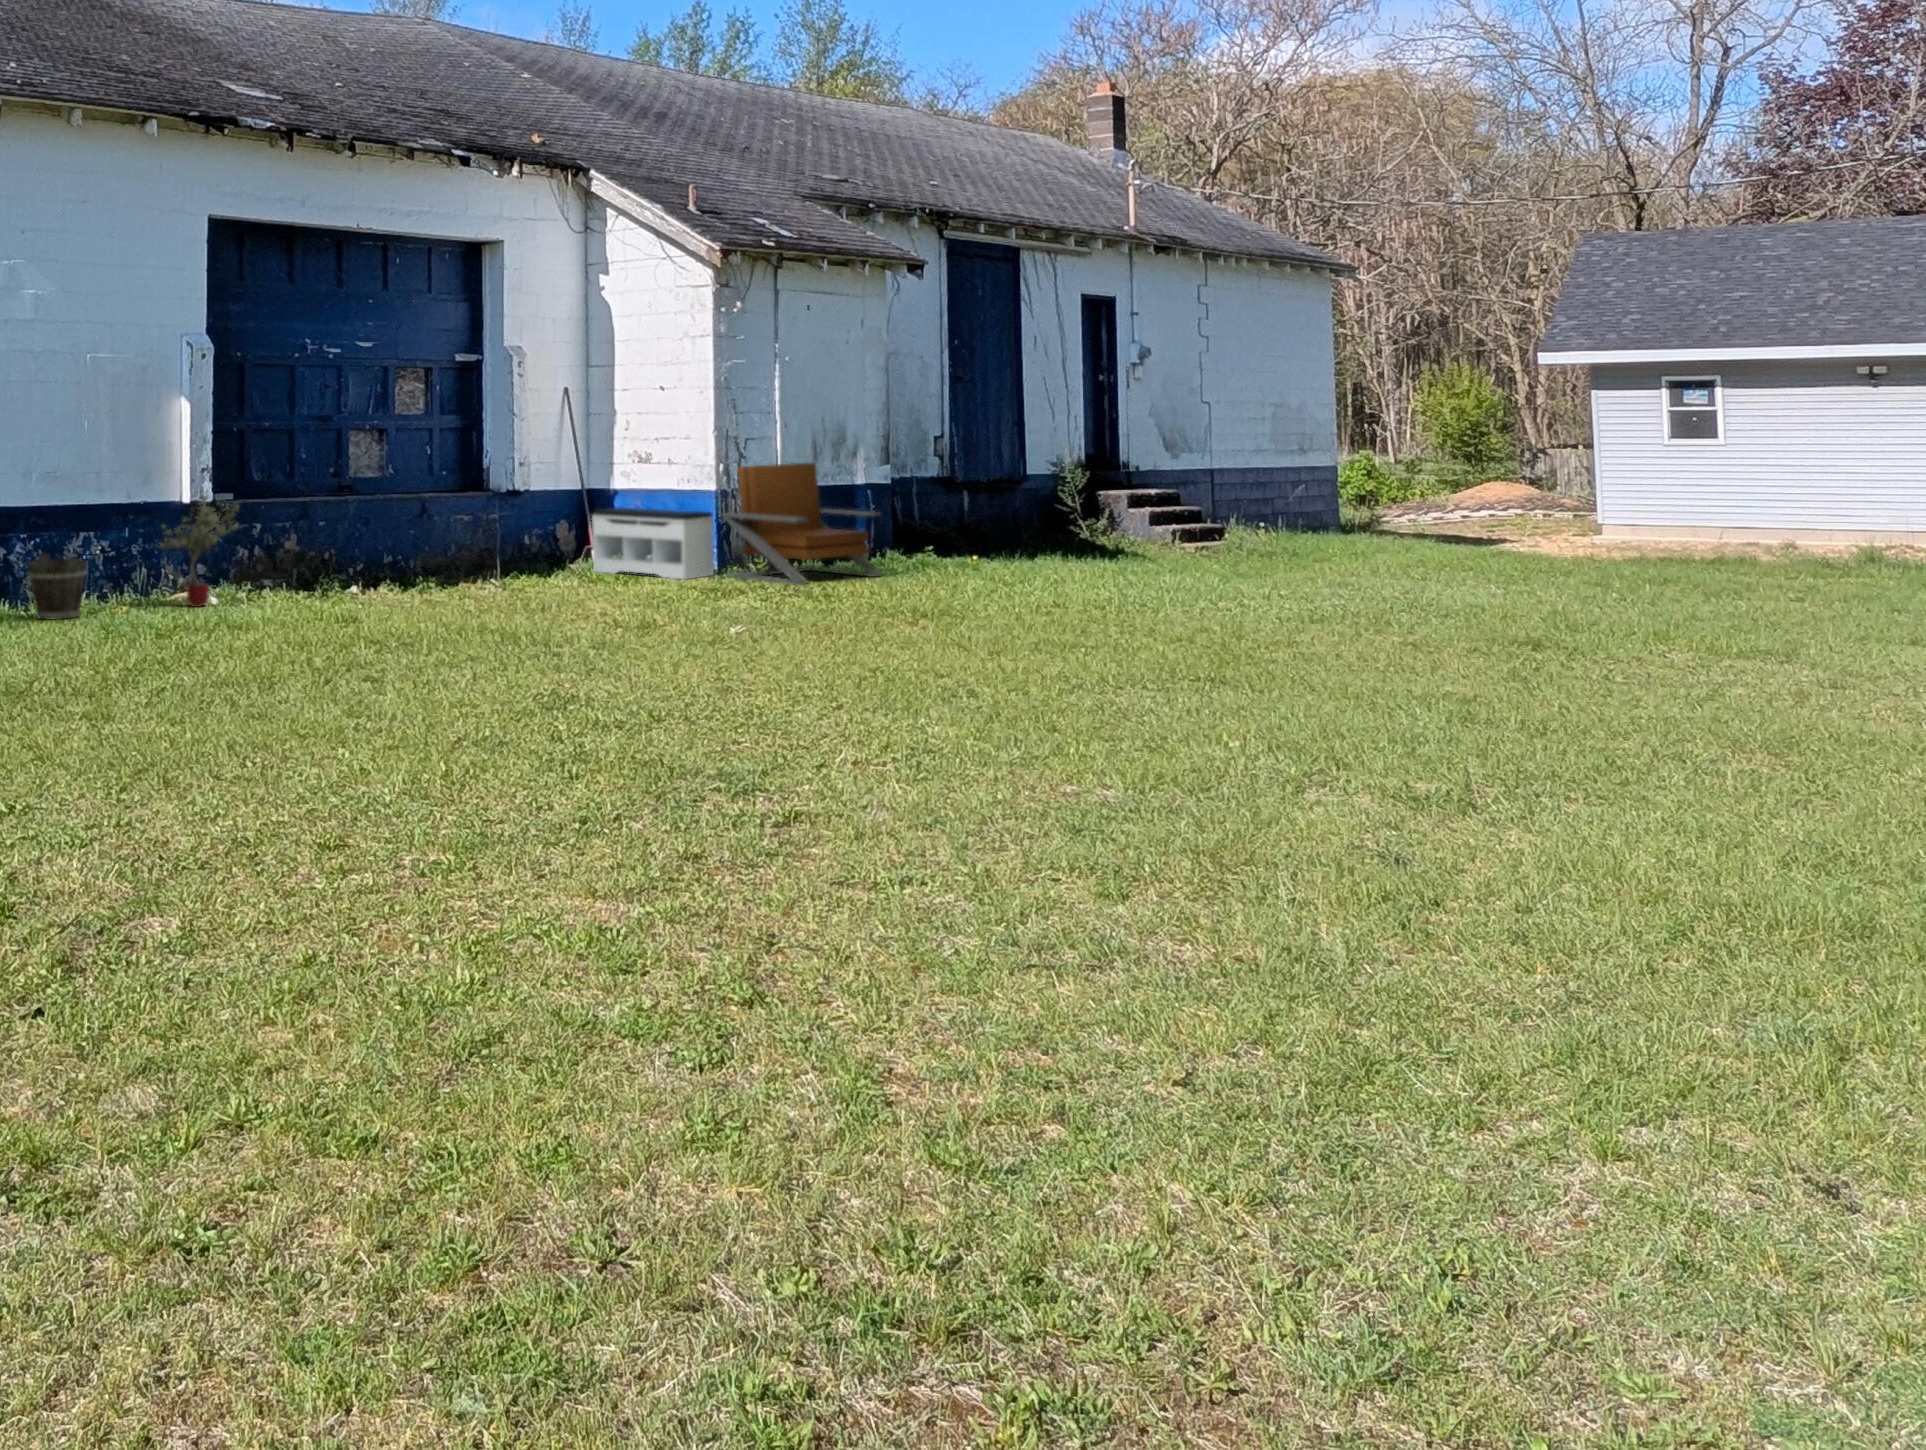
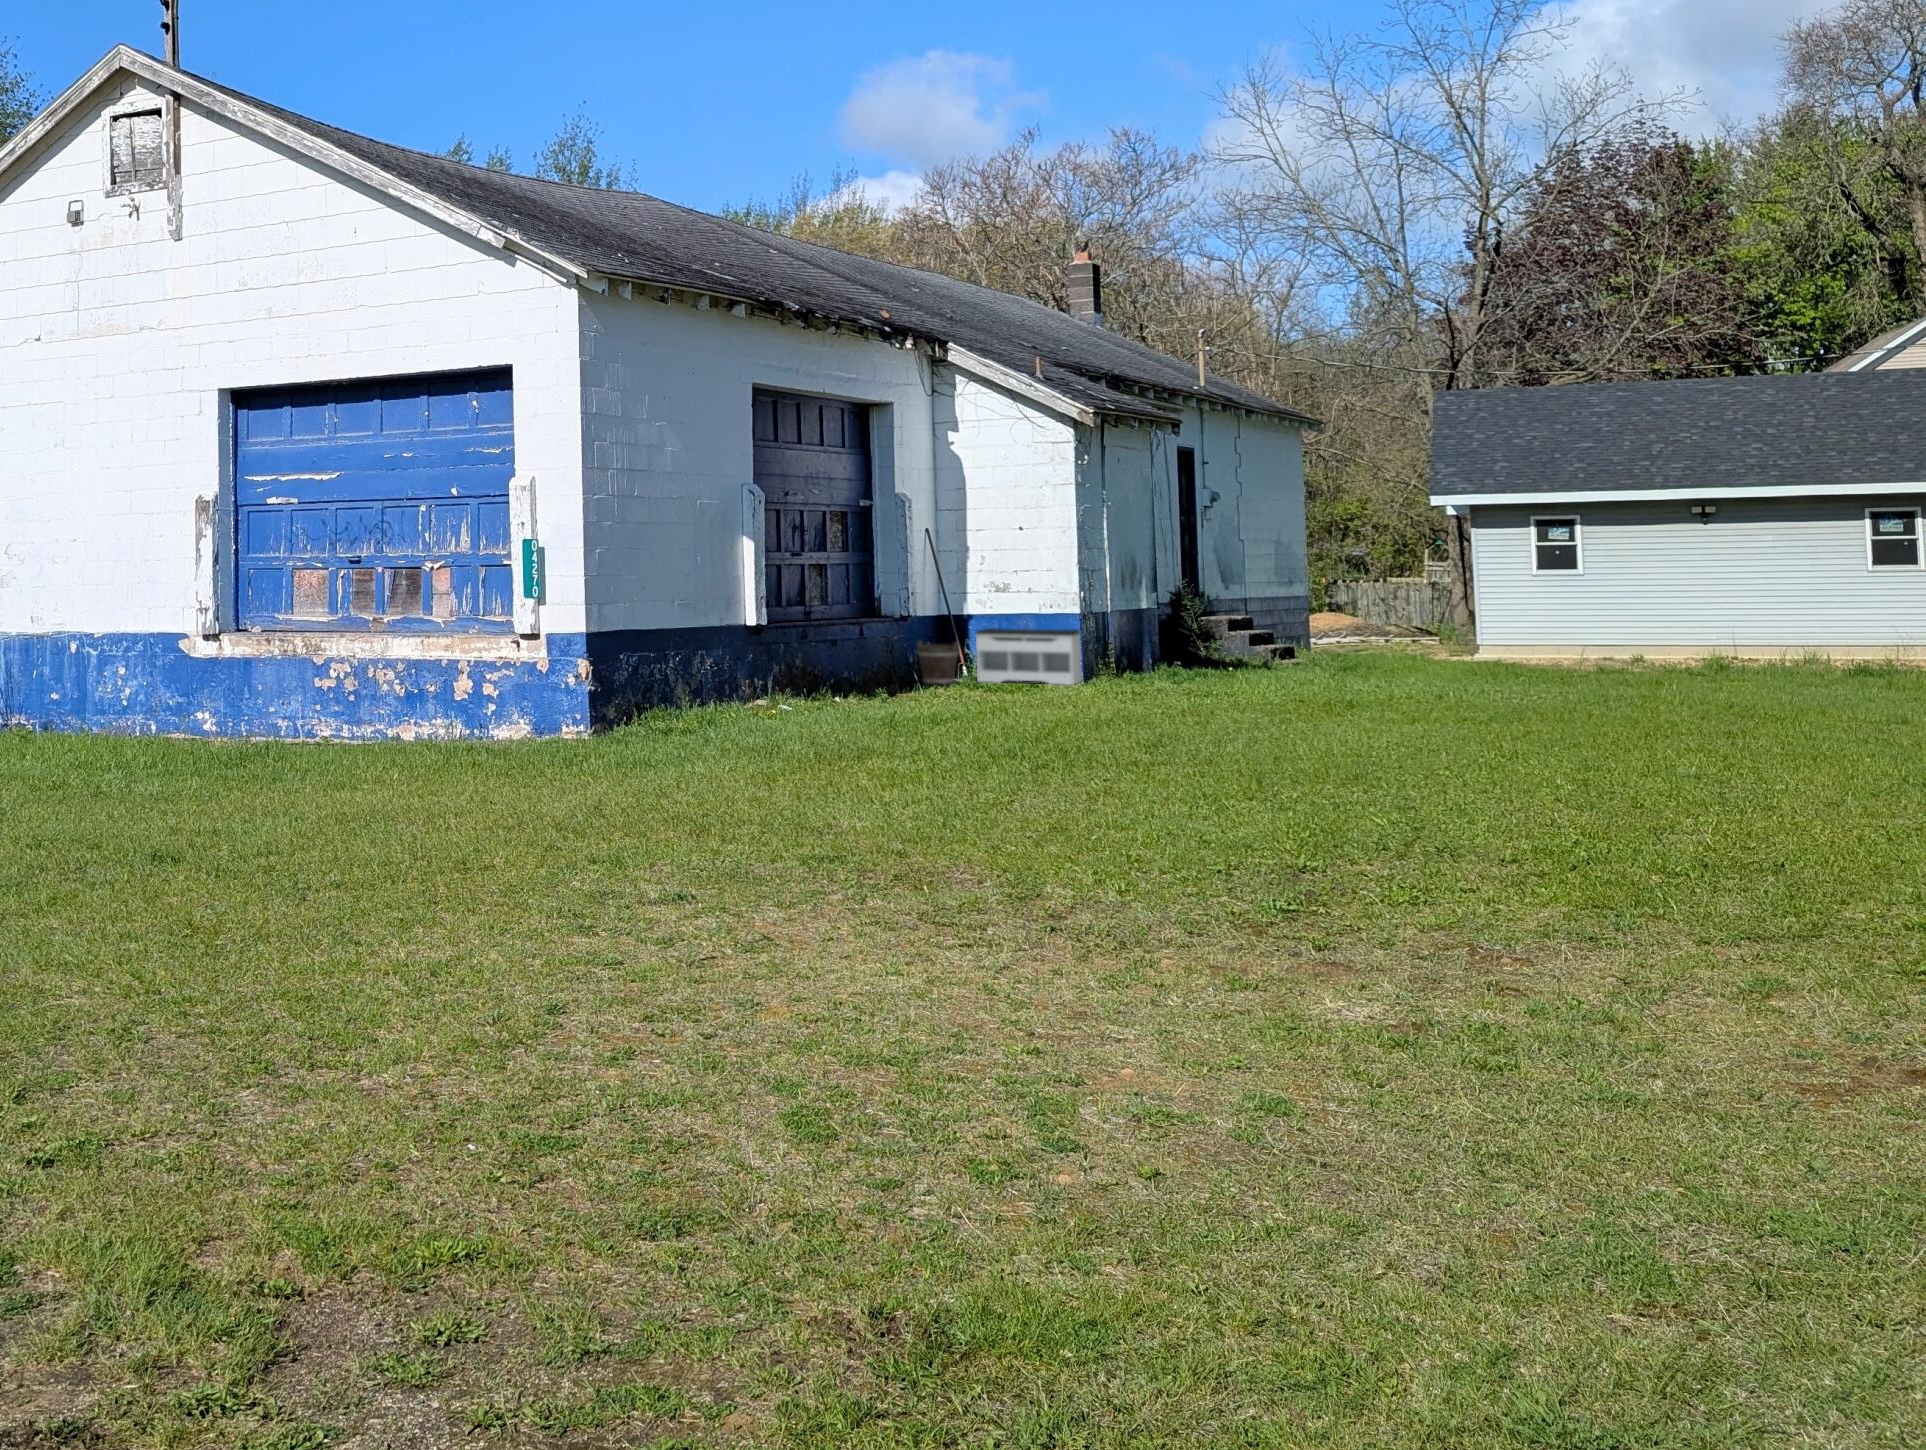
lounge chair: present [722,463,882,585] -> none [1089,588,1208,686]
potted tree: present [157,490,239,607] -> none [753,613,810,712]
bucket: present [28,554,87,620] -> present [918,641,959,684]

